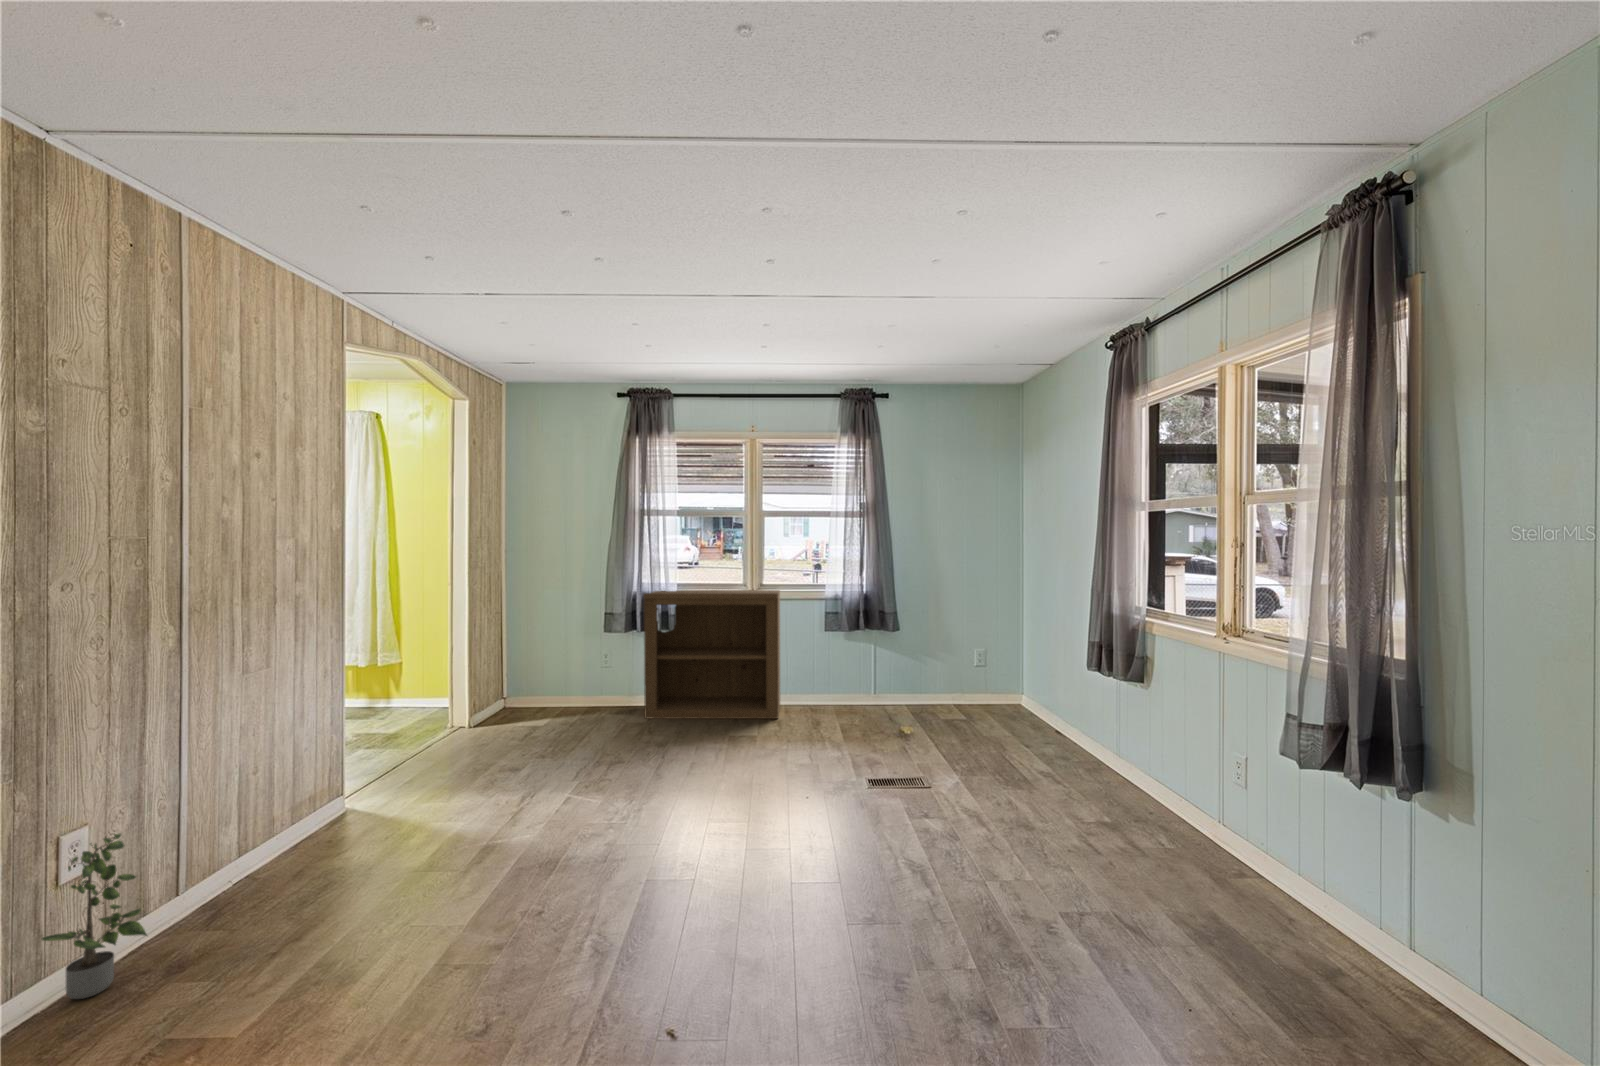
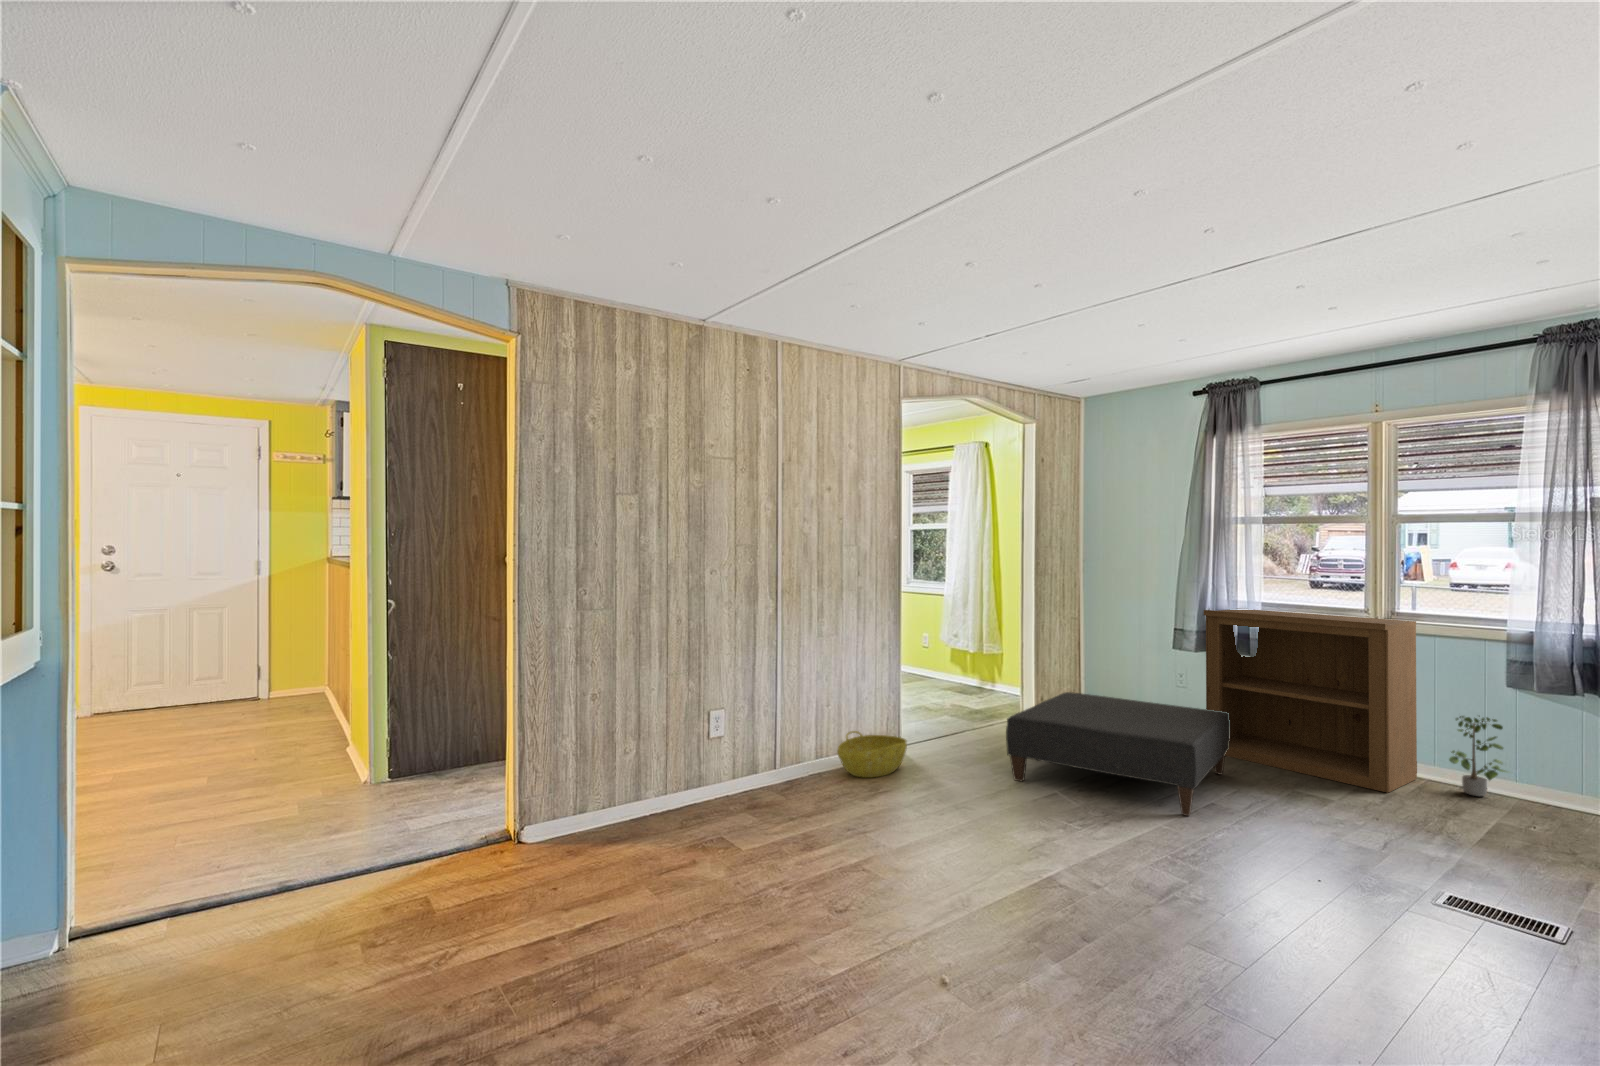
ottoman: none [511,680,702,795] -> present [1006,692,1230,816]
basket: none [285,786,386,857] -> present [837,731,907,777]
potted plant: present [42,834,147,999] -> present [1449,716,1507,796]

